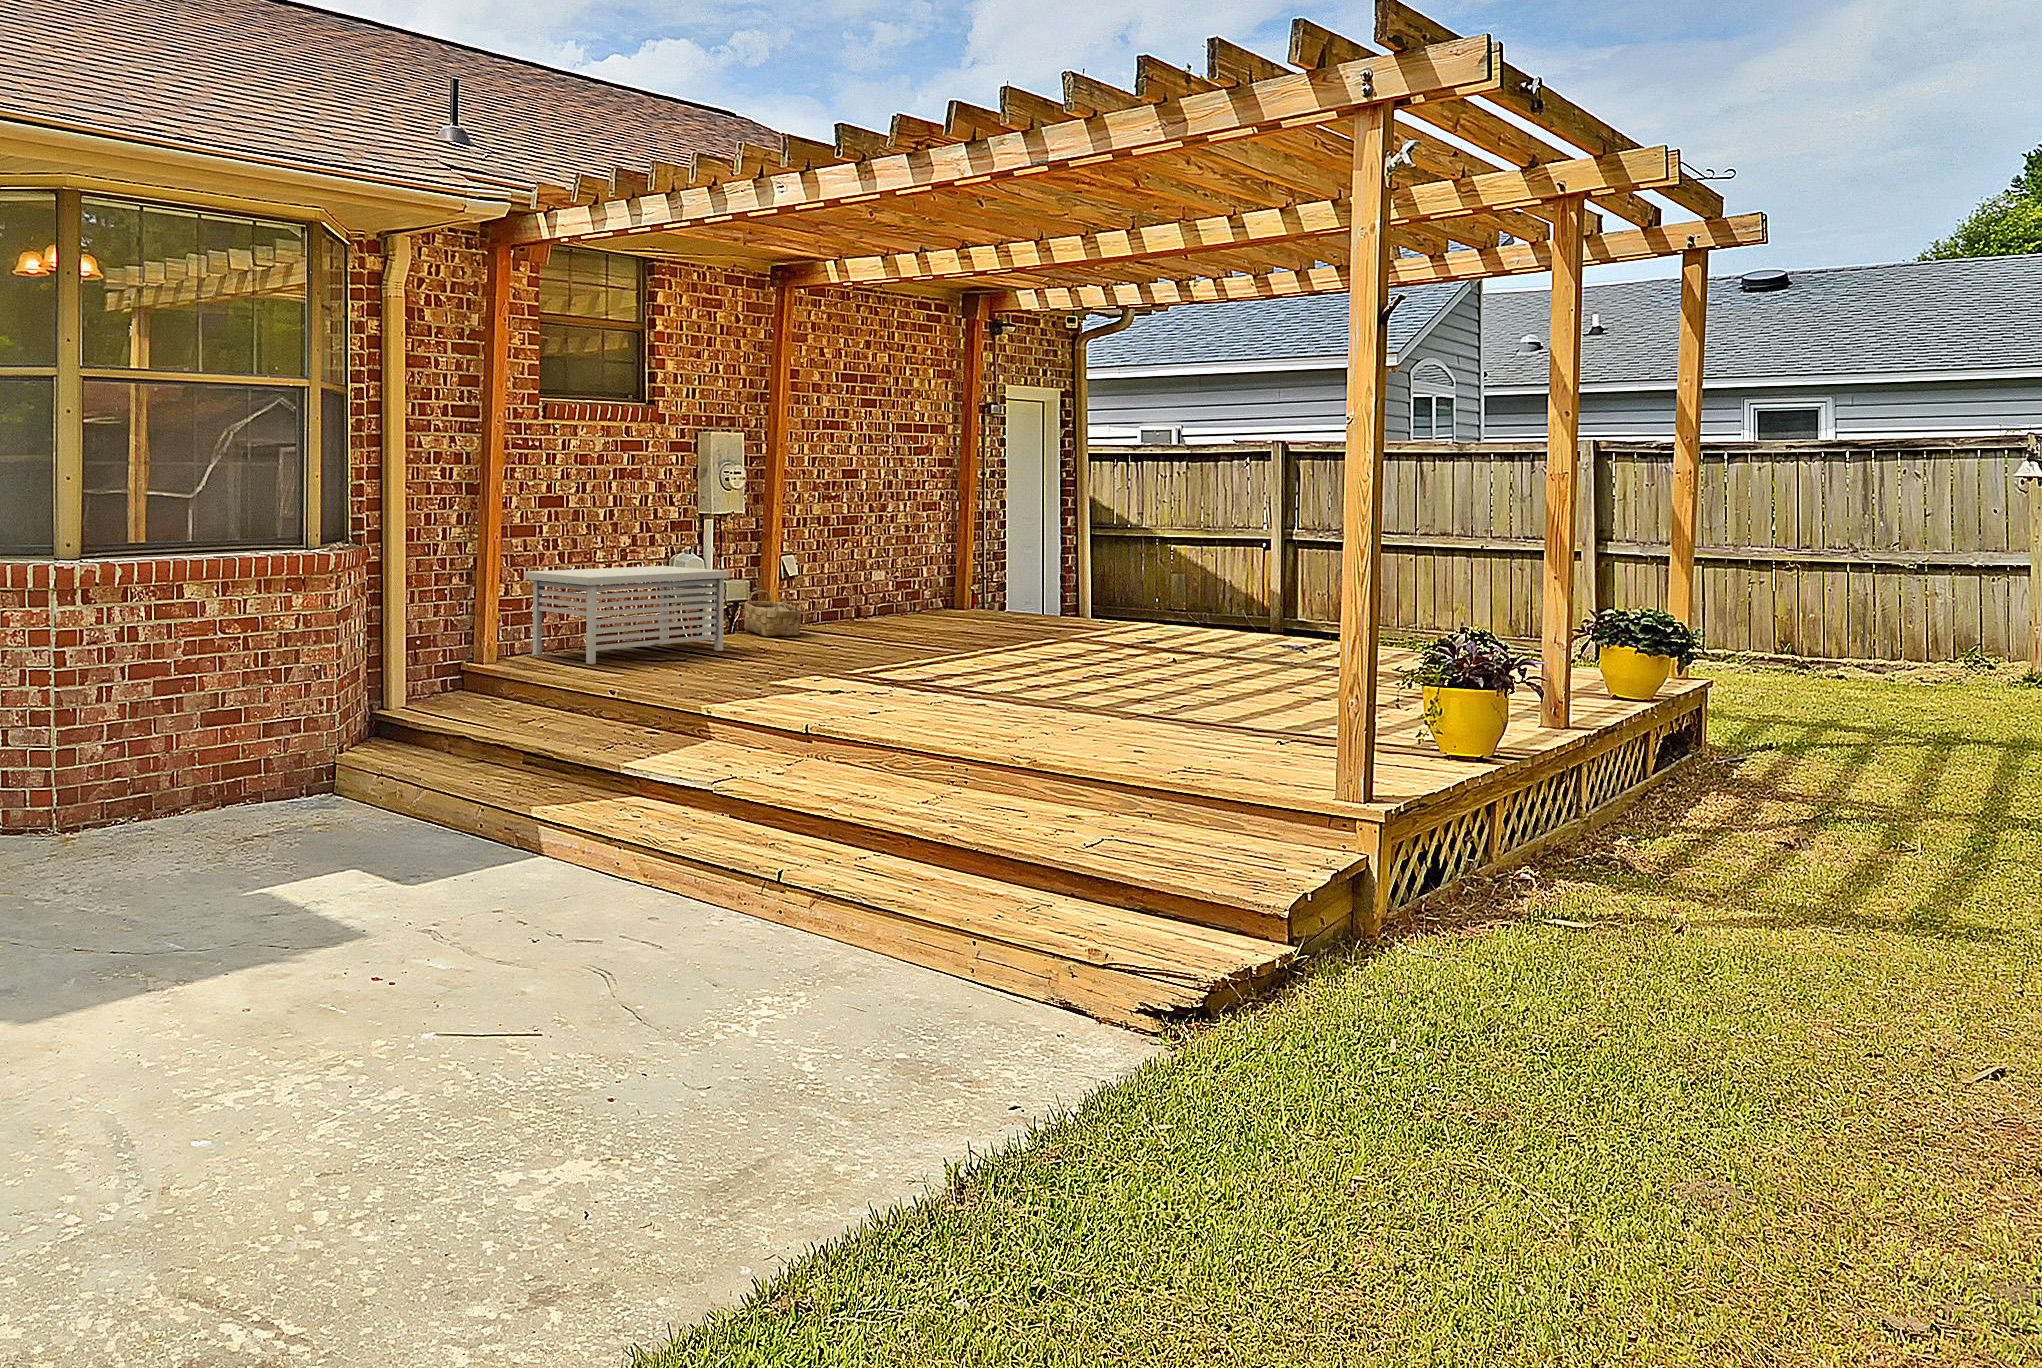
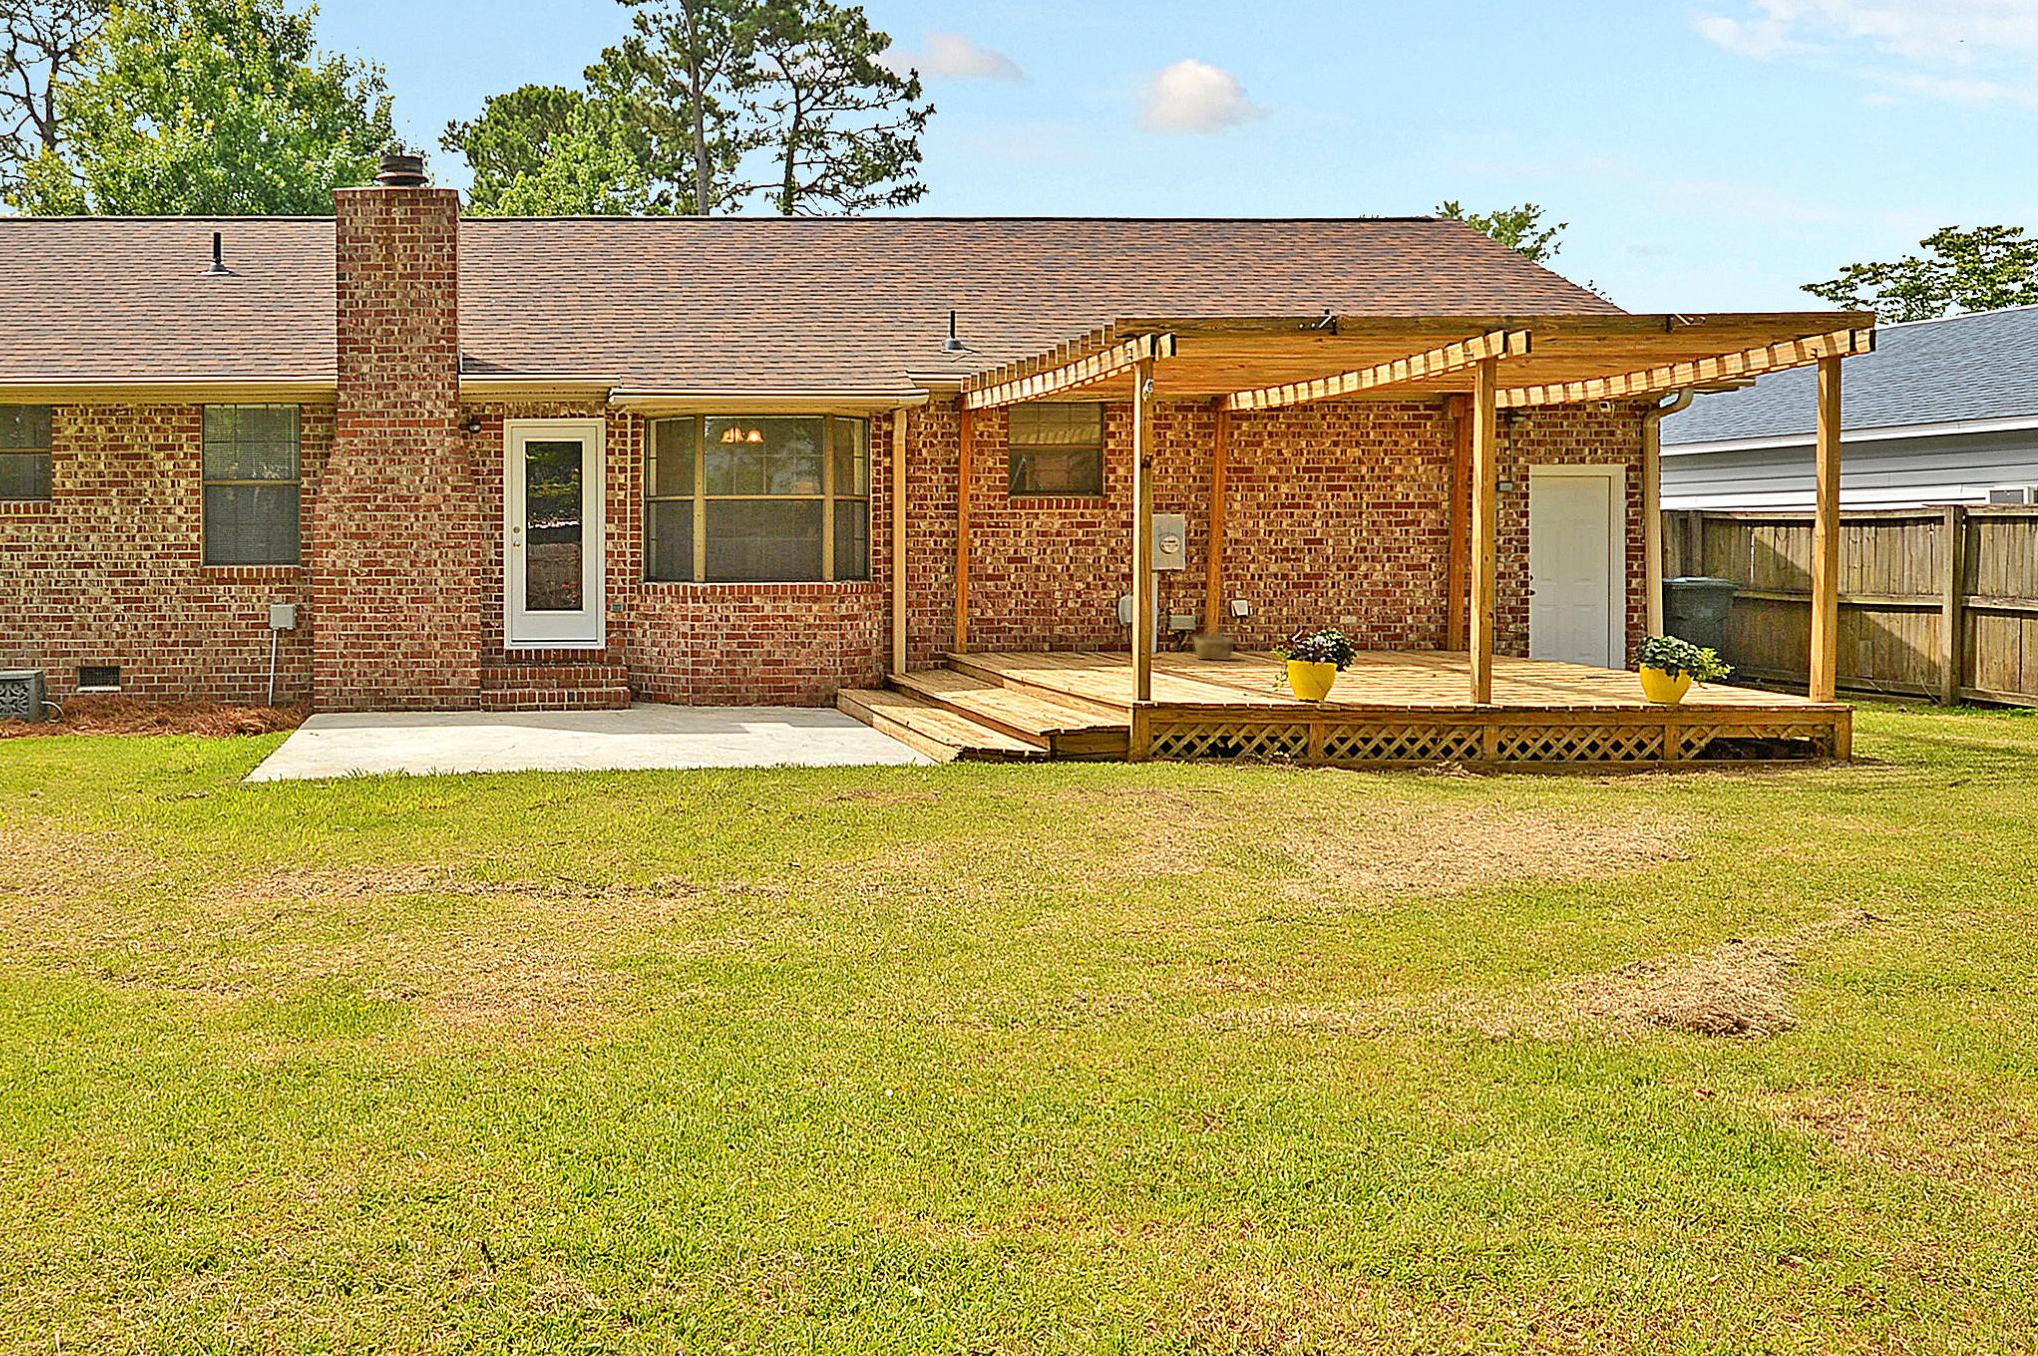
storage bench: present [524,566,729,664] -> none [994,605,1135,662]

